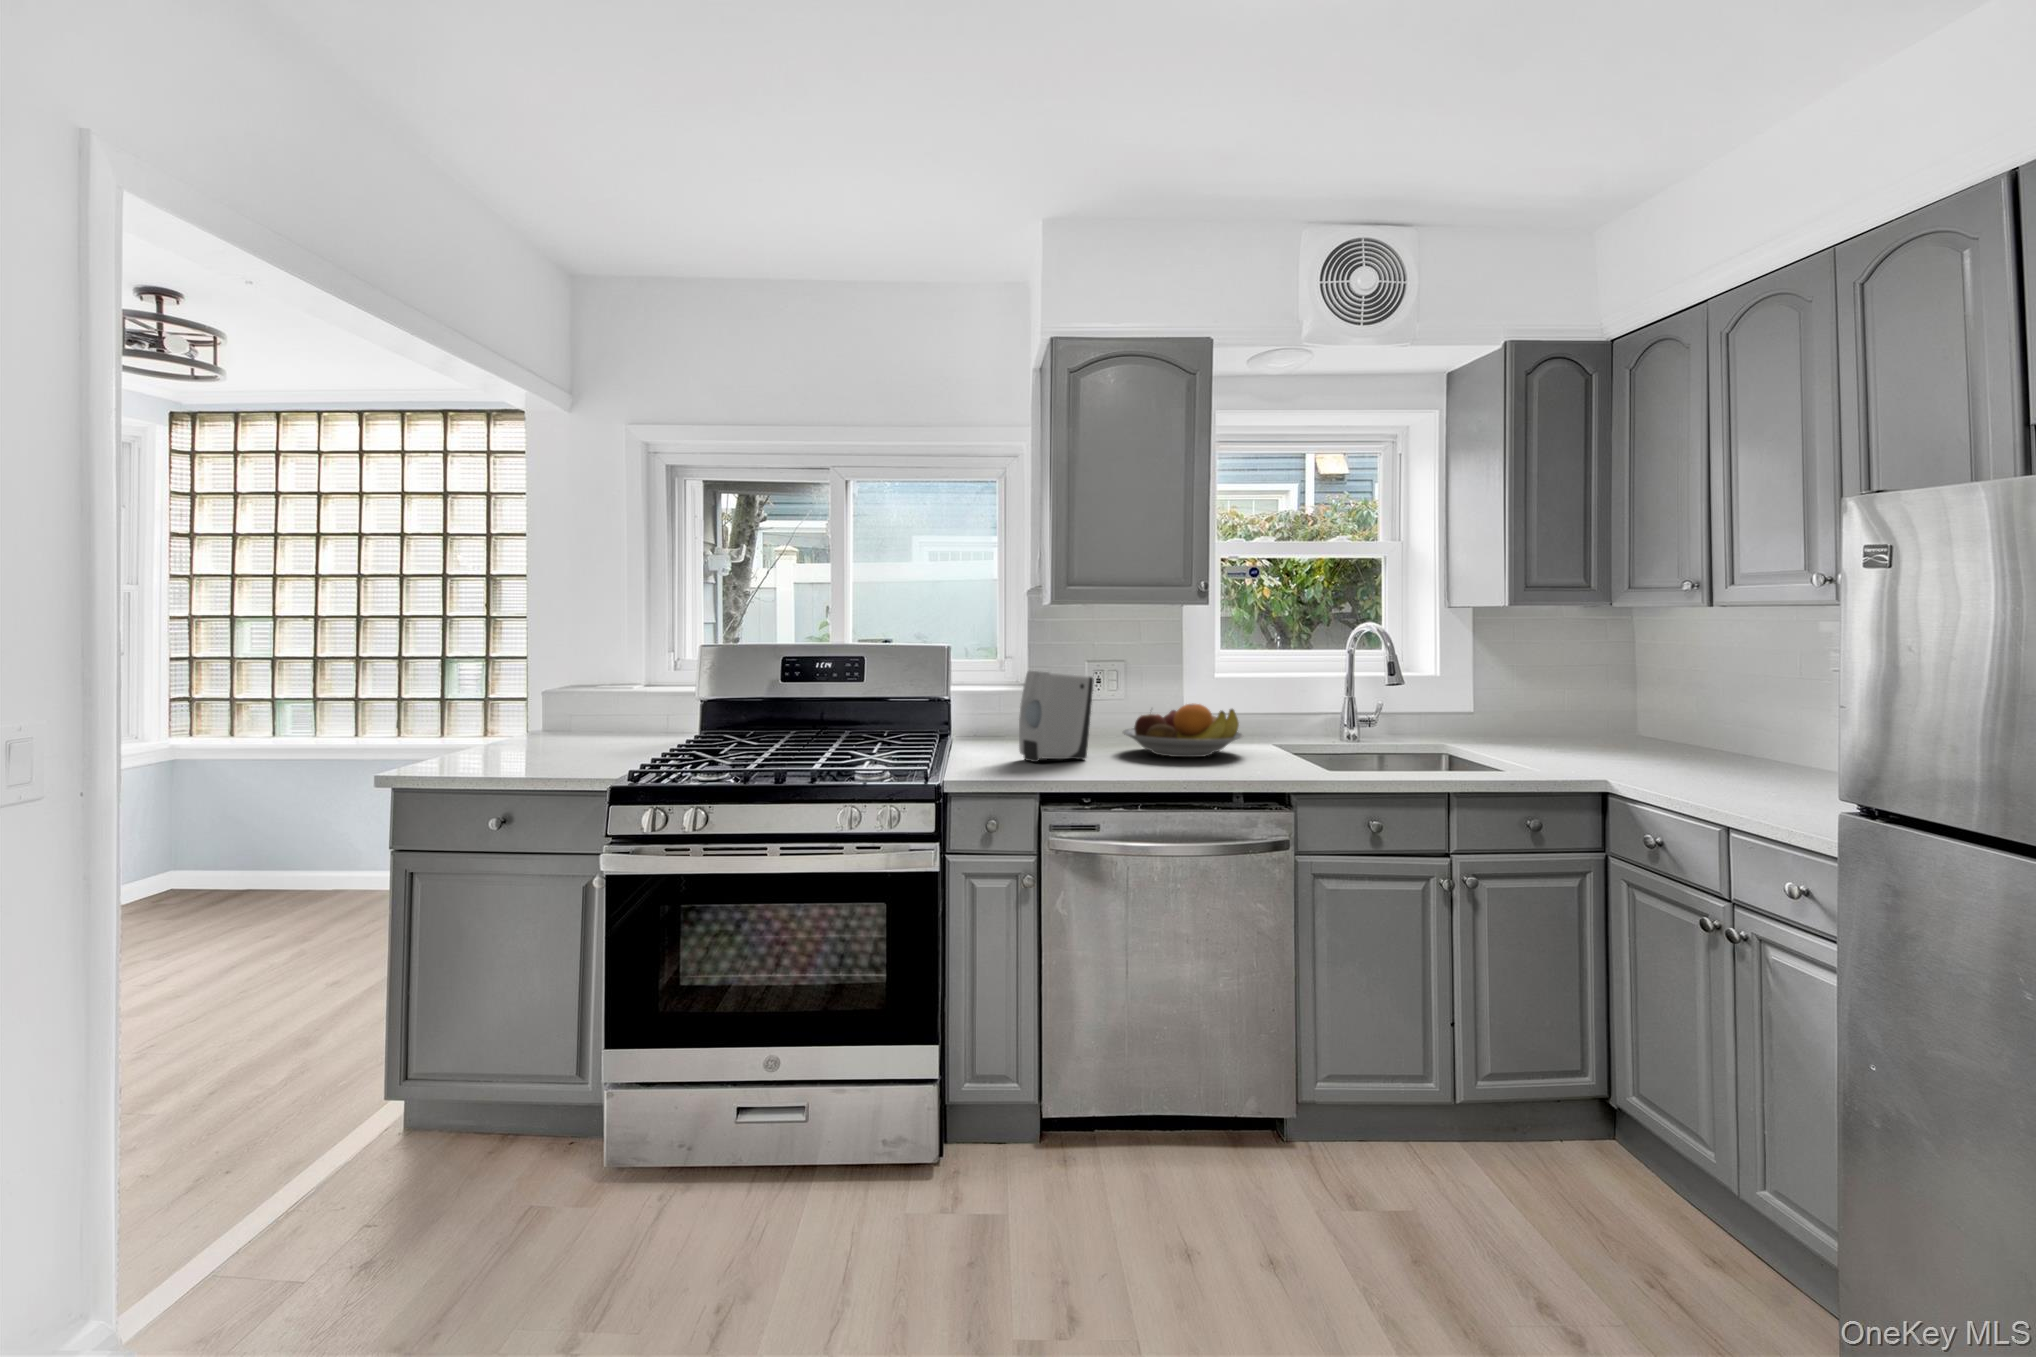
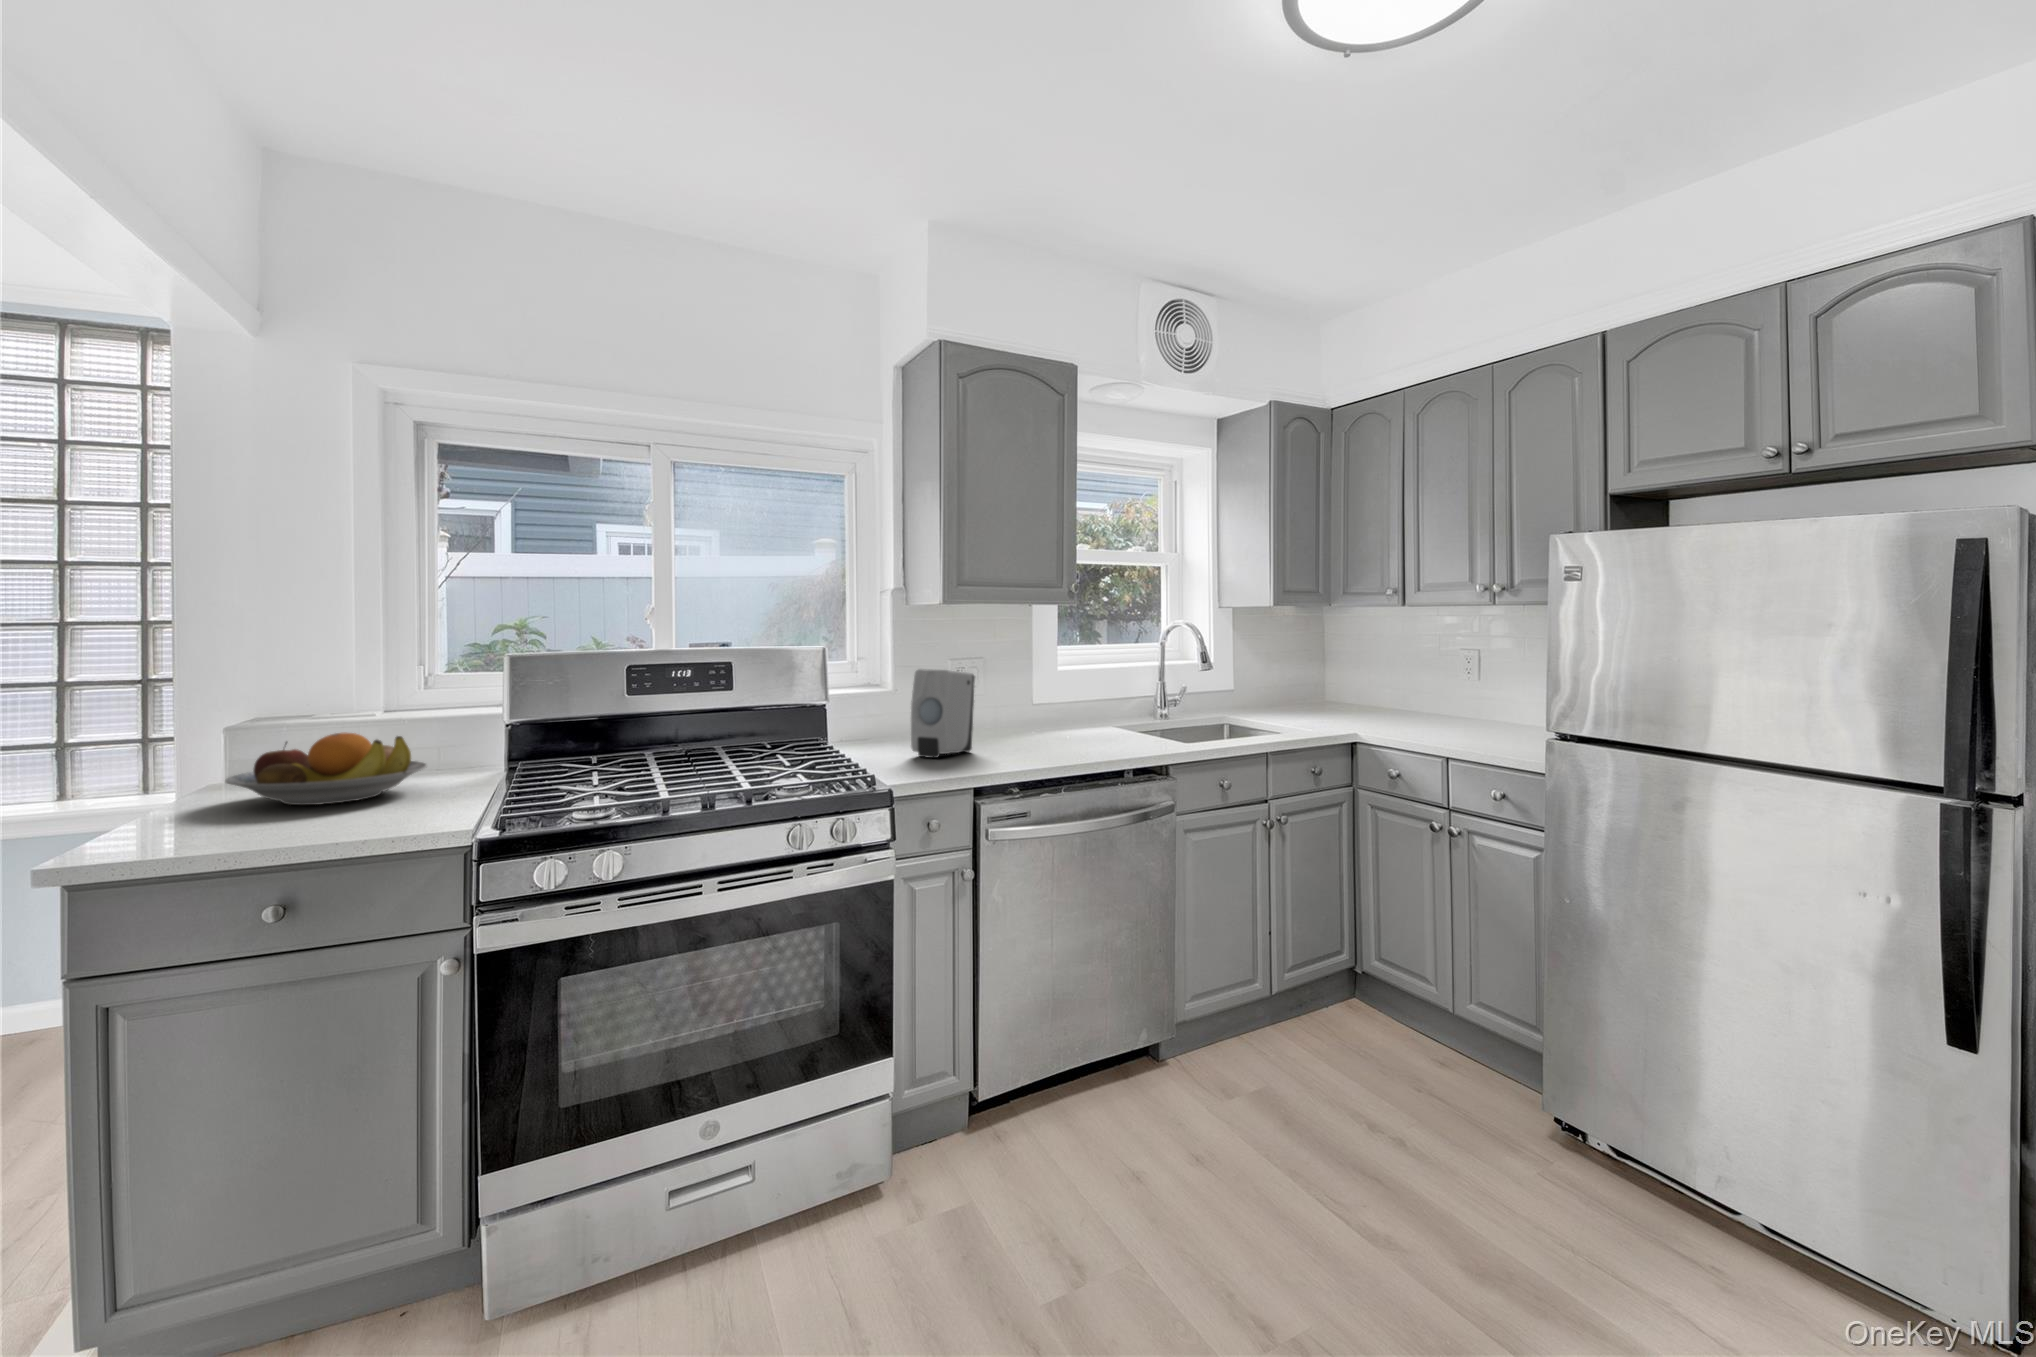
fruit bowl: present [1123,704,1243,757] -> present [225,733,427,805]

